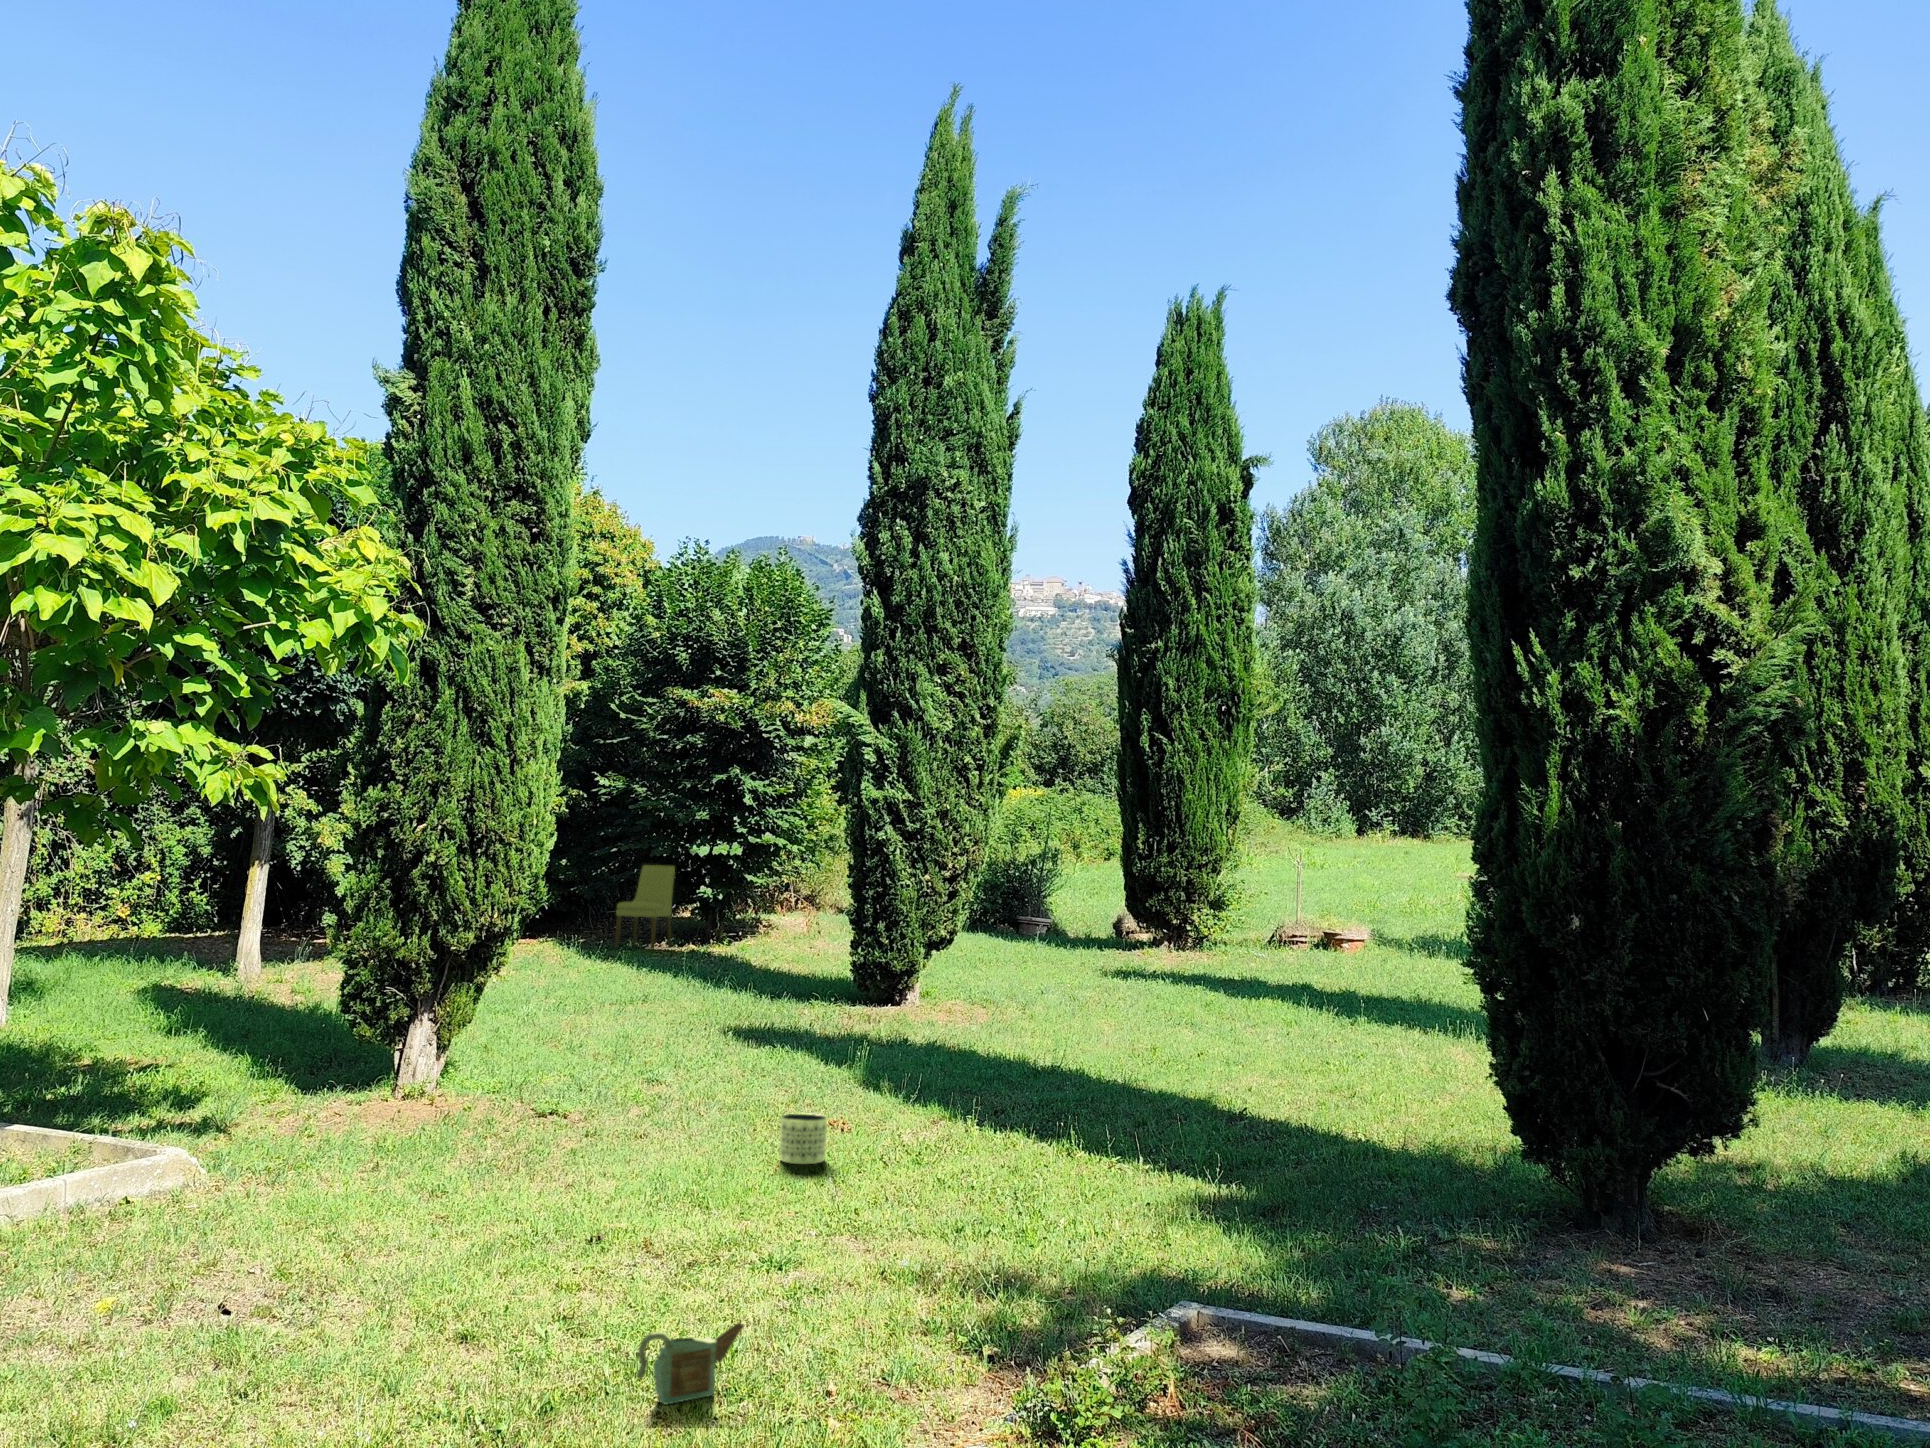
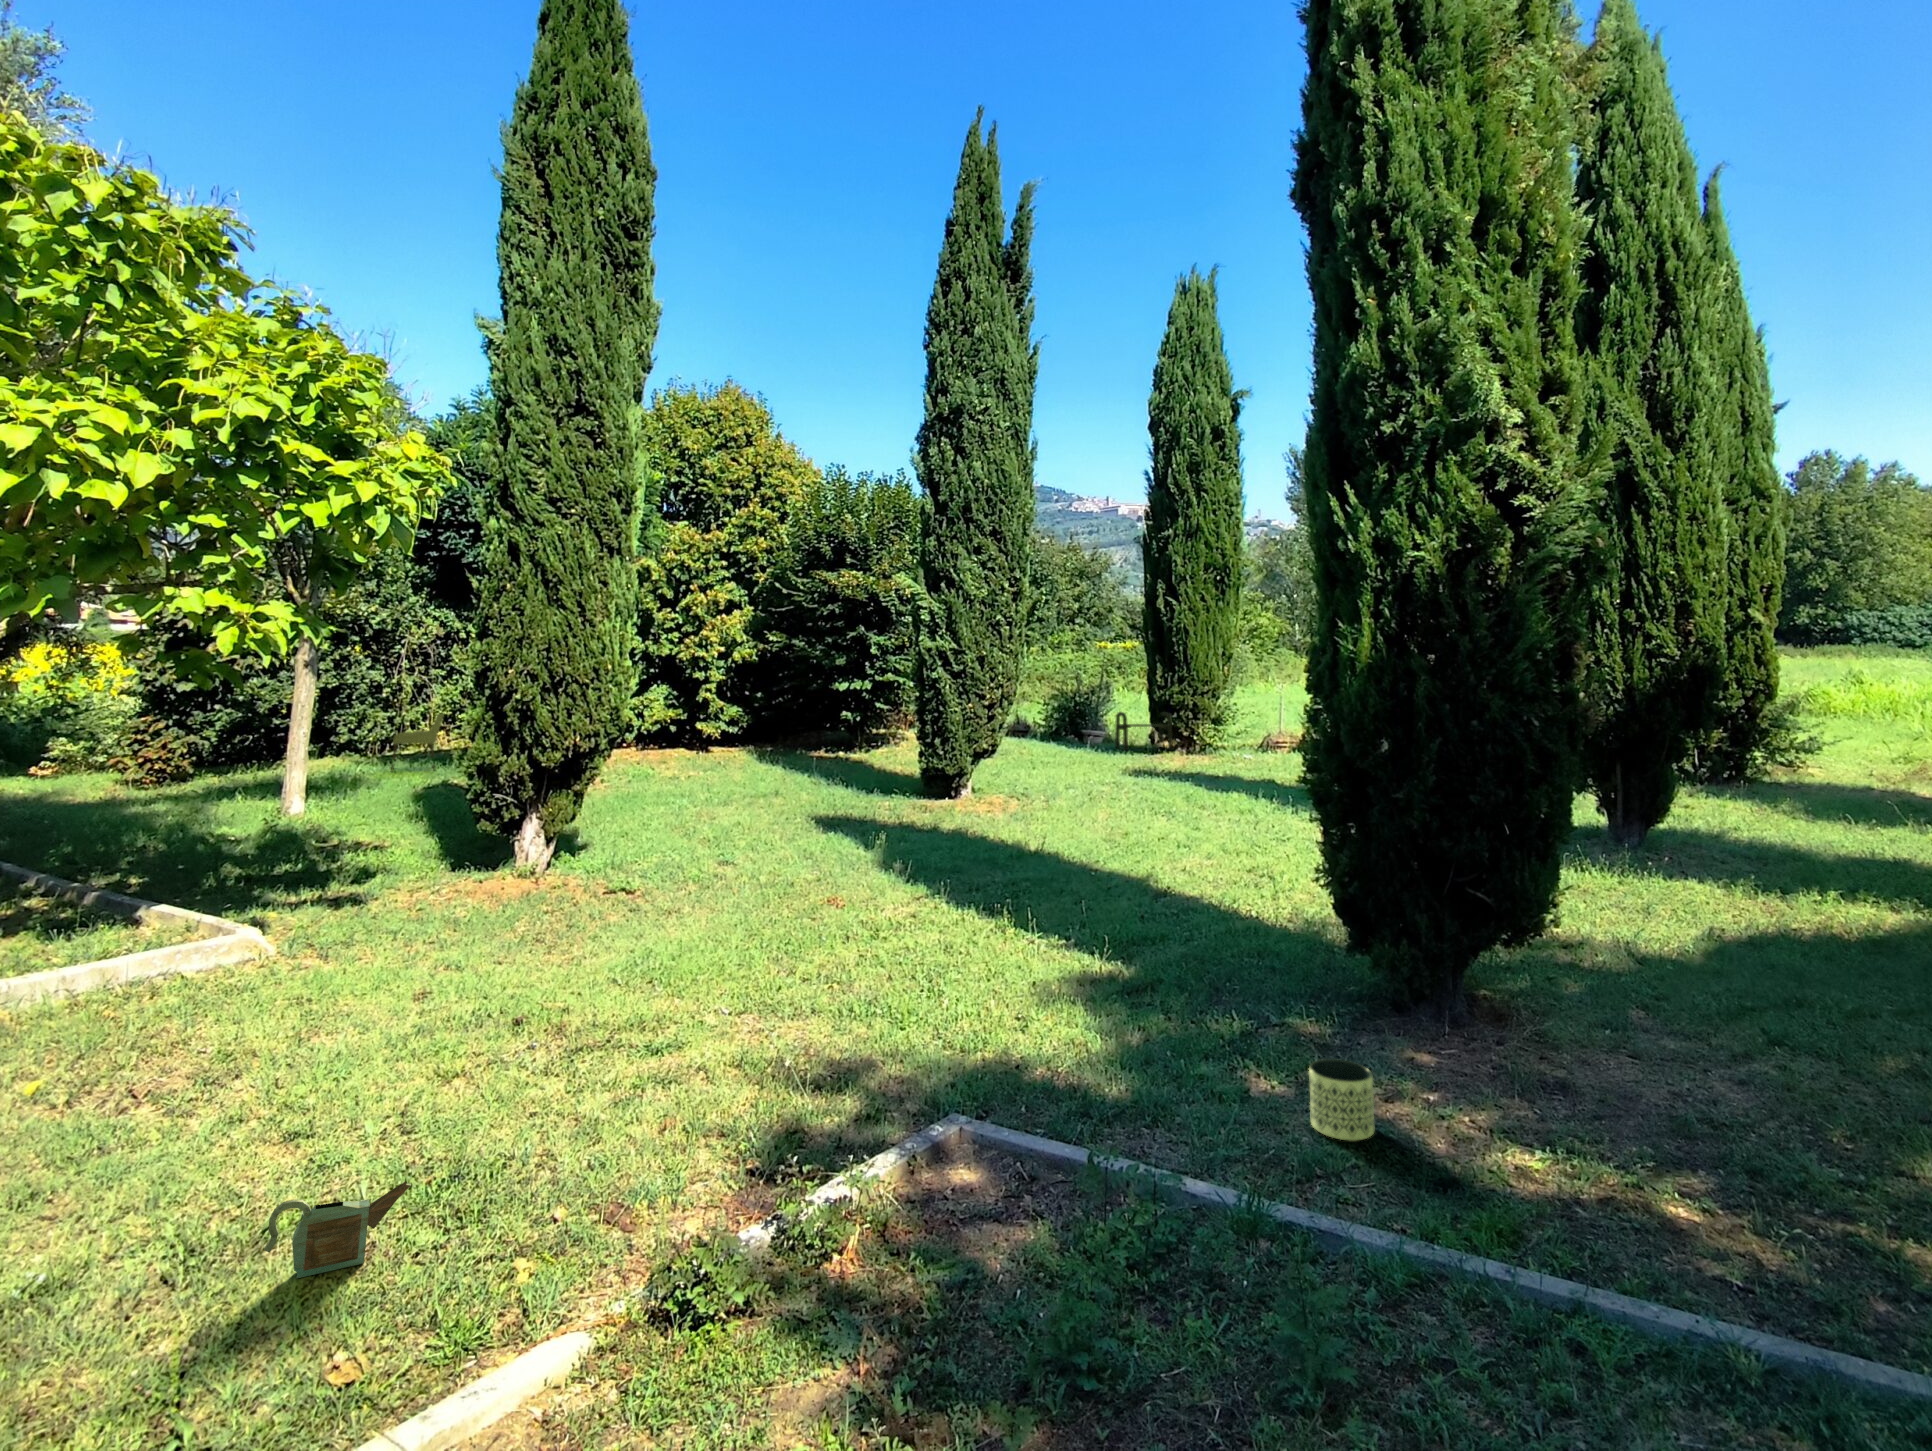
chair: present [615,865,675,950] -> present [391,714,443,771]
bench: none [1073,896,1154,952] -> present [1115,712,1172,750]
planter: present [780,1113,827,1164] -> present [1309,1059,1374,1141]

